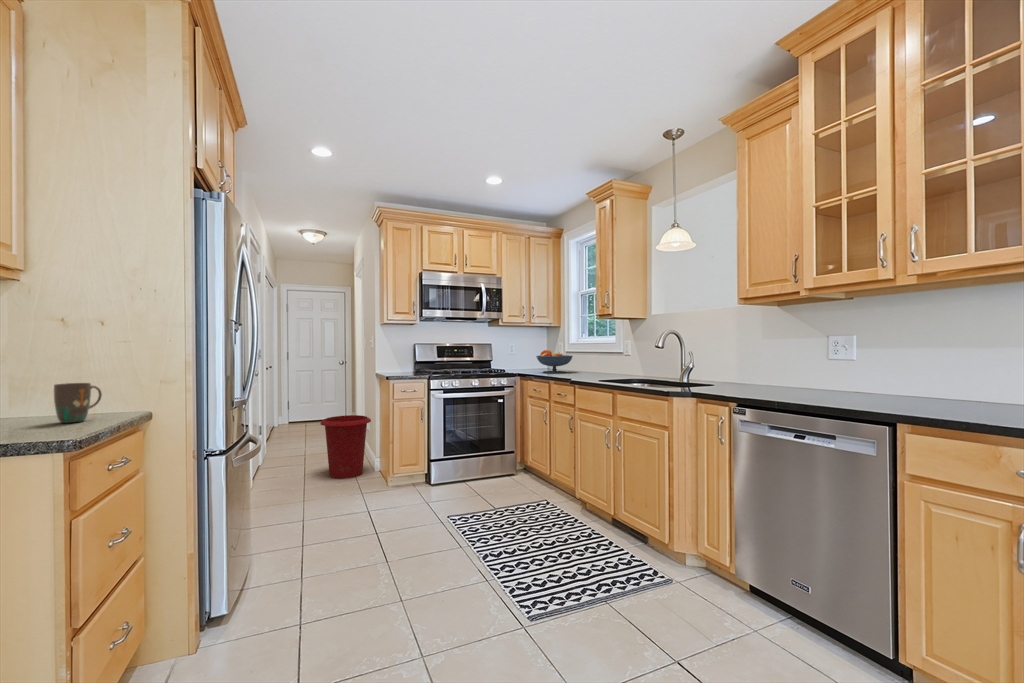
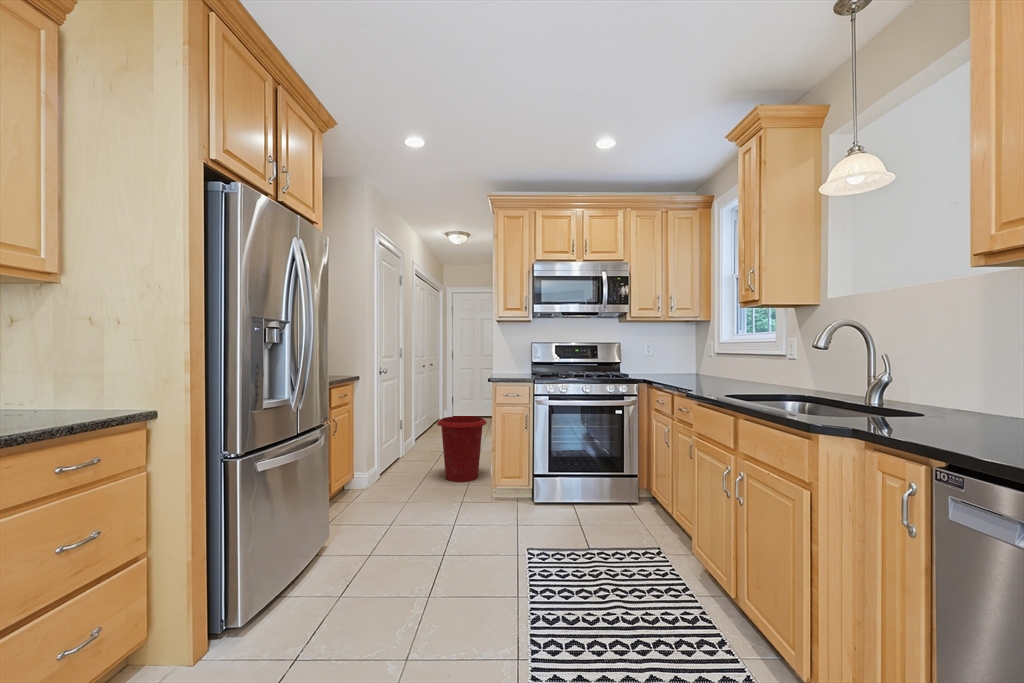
fruit bowl: present [536,350,573,373] -> none [667,351,718,381]
mug: present [54,383,102,423] -> none [31,378,84,417]

